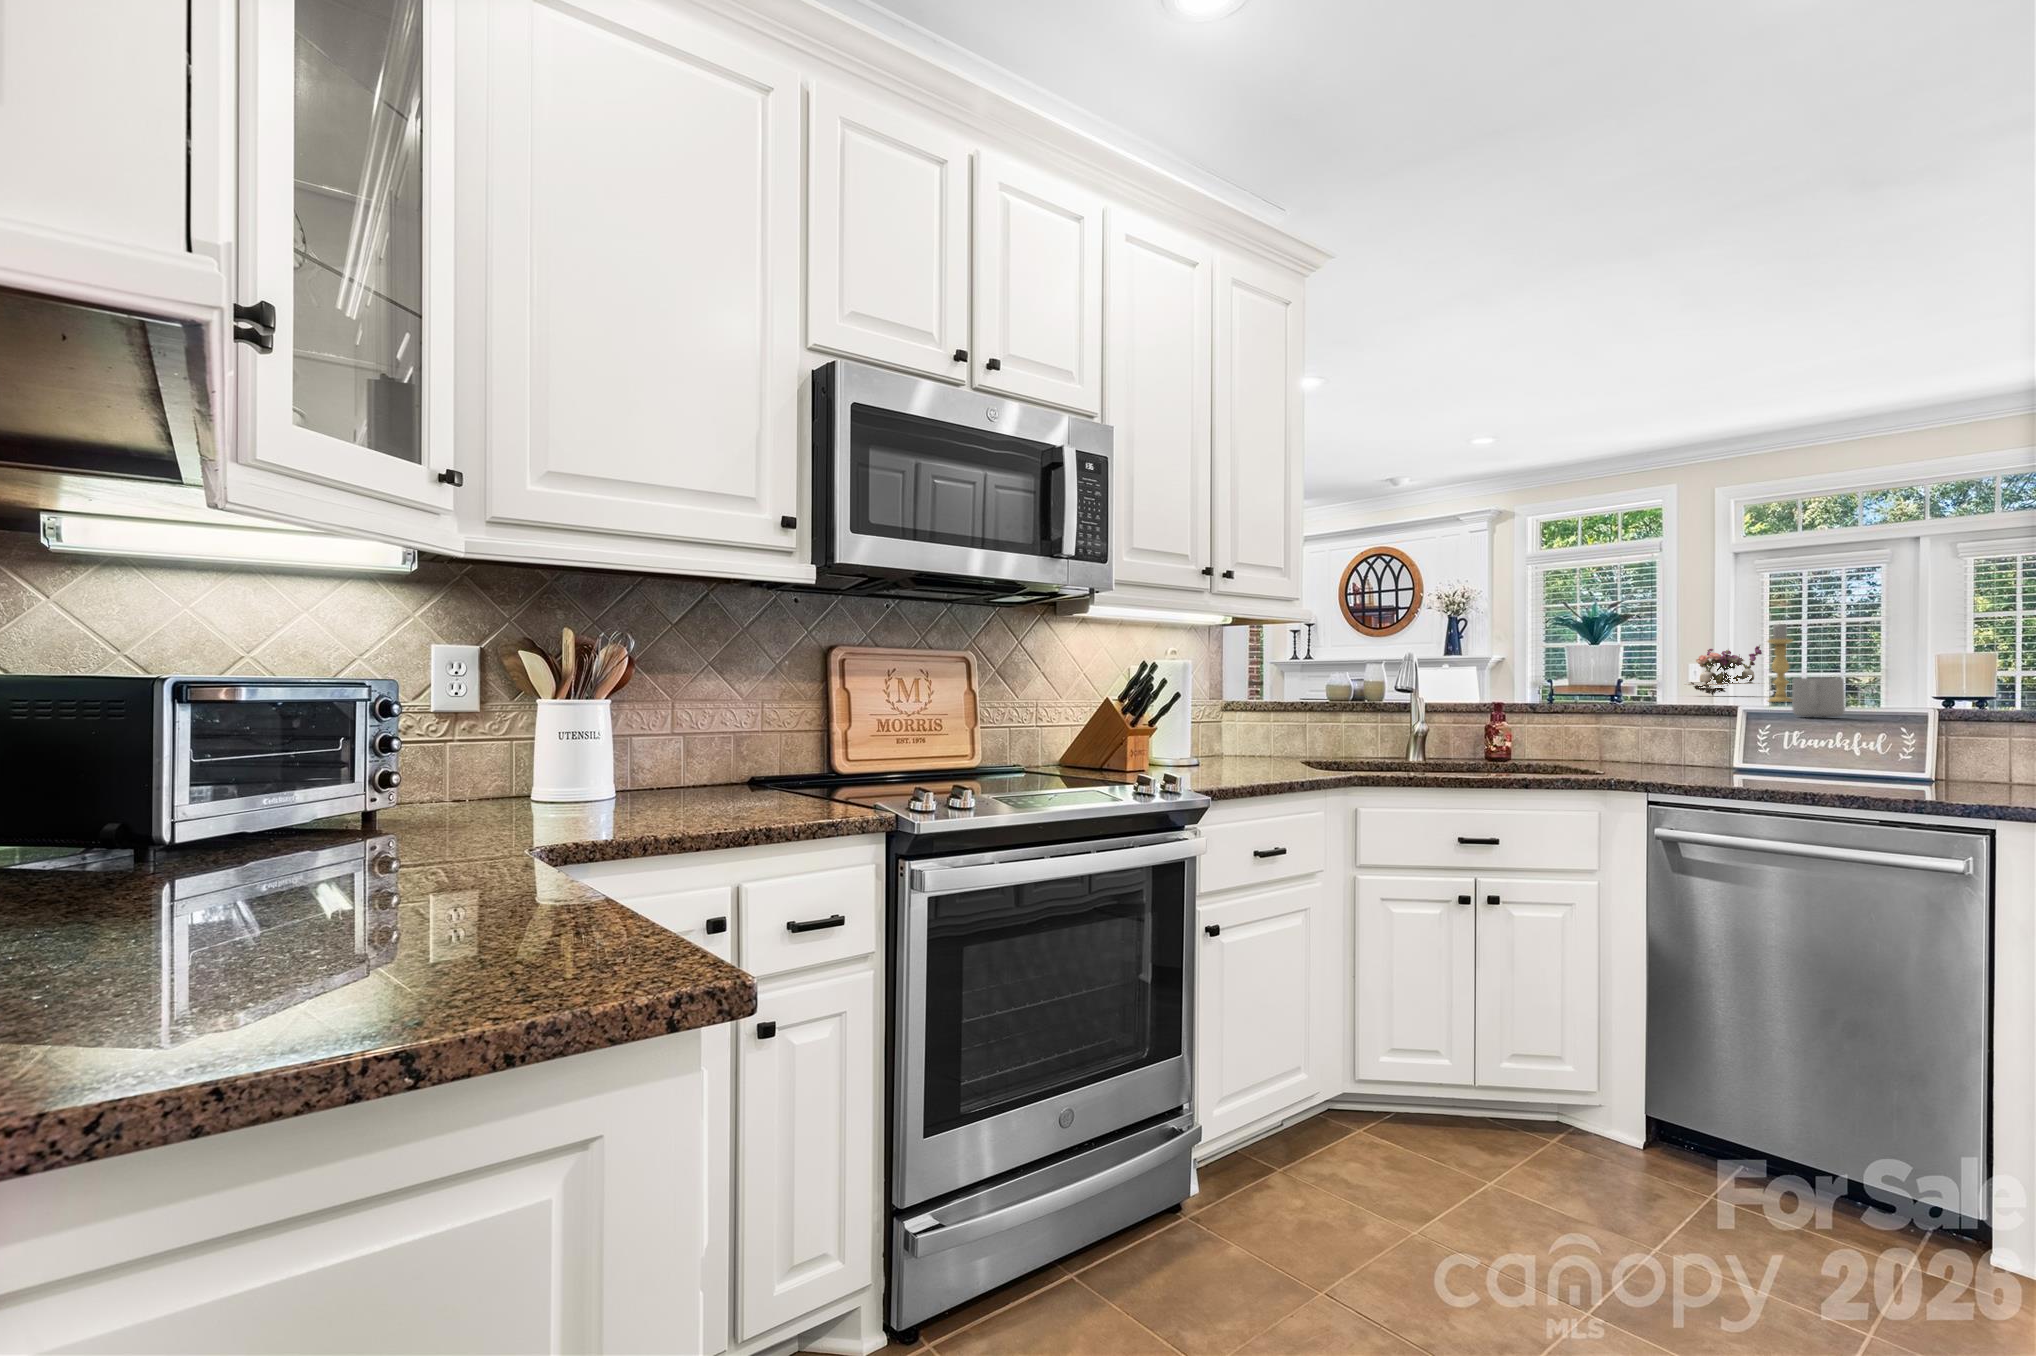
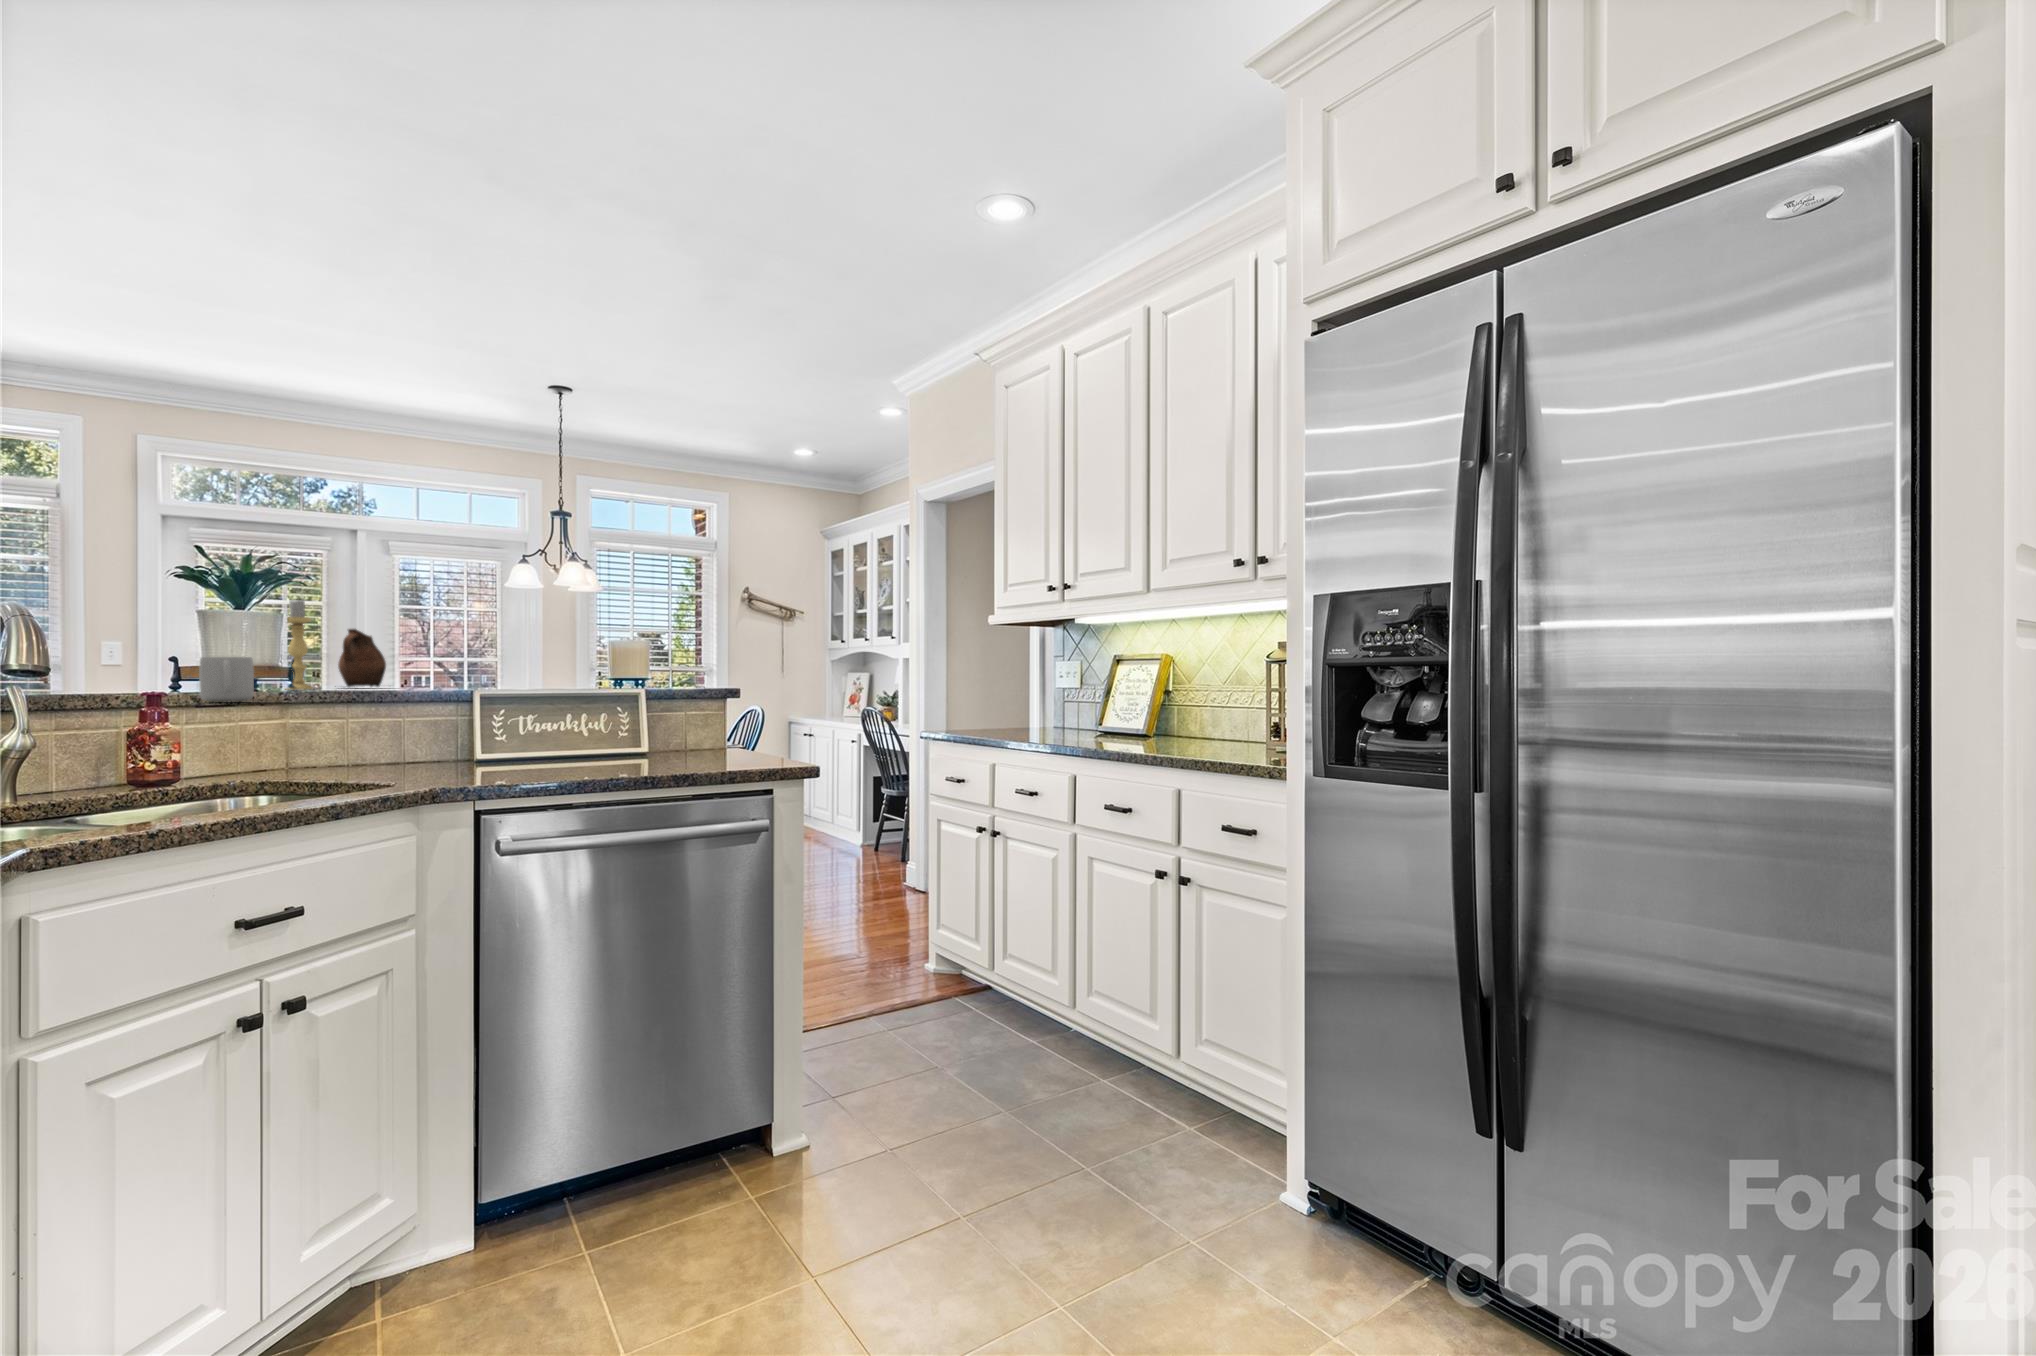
flower arrangement: present [1685,645,1762,695] -> none [94,624,200,687]
ceramic pitcher: none [1837,646,1901,701] -> present [338,629,386,687]
mug: present [1792,677,1845,717] -> present [199,657,254,702]

